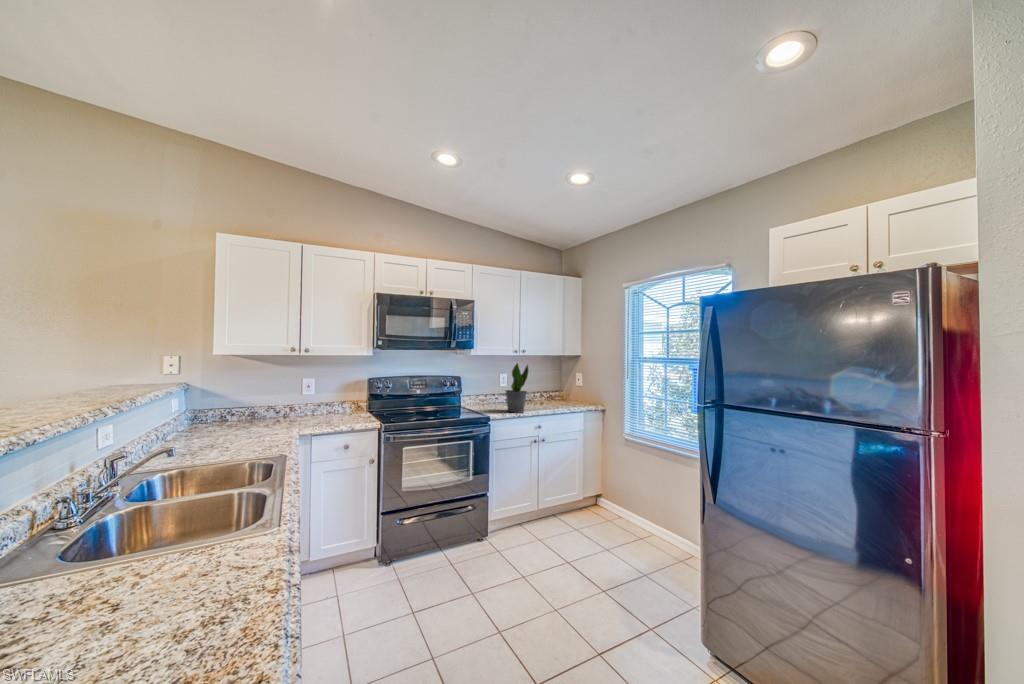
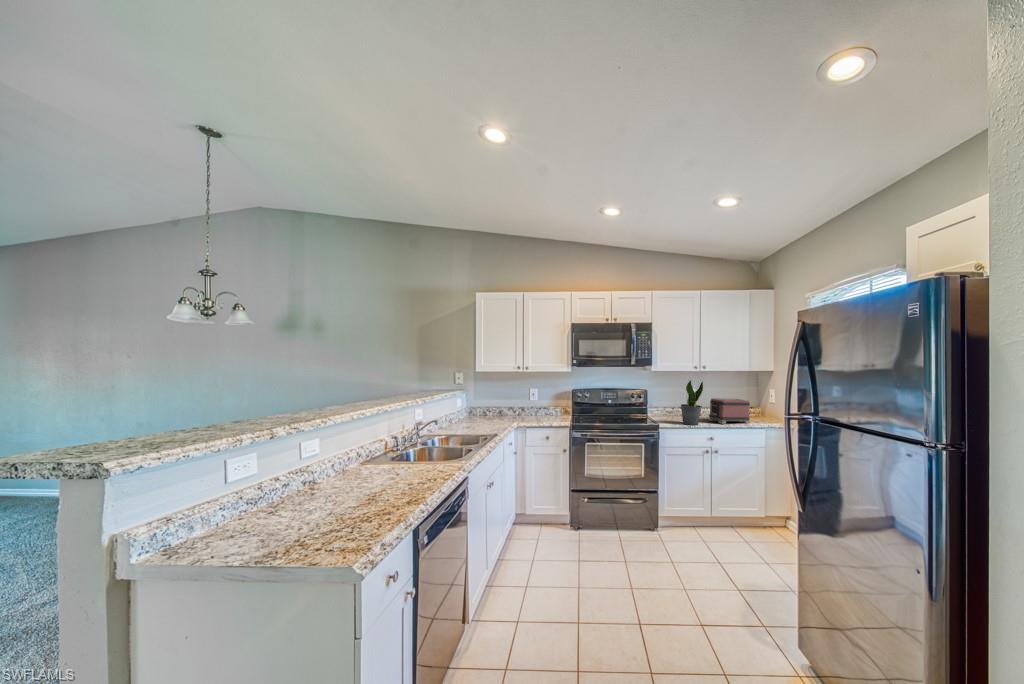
toaster: none [527,382,565,409] -> present [708,398,750,424]

